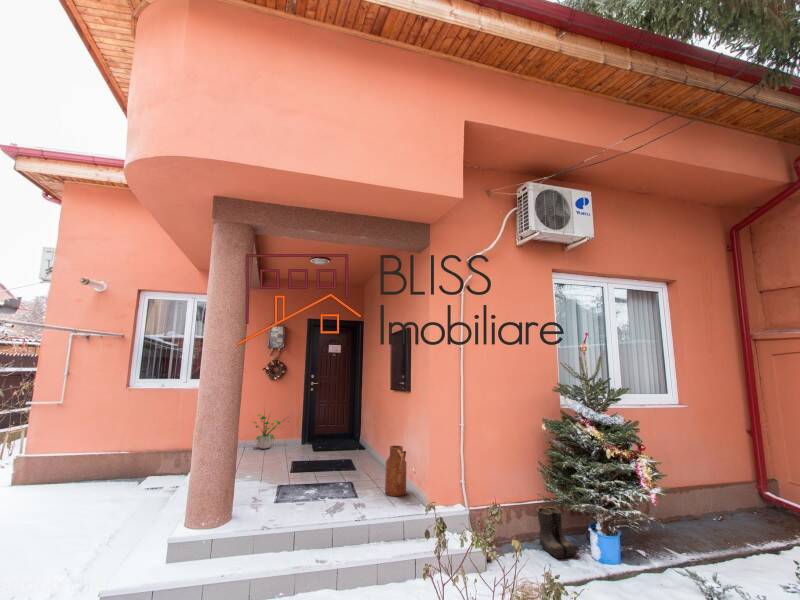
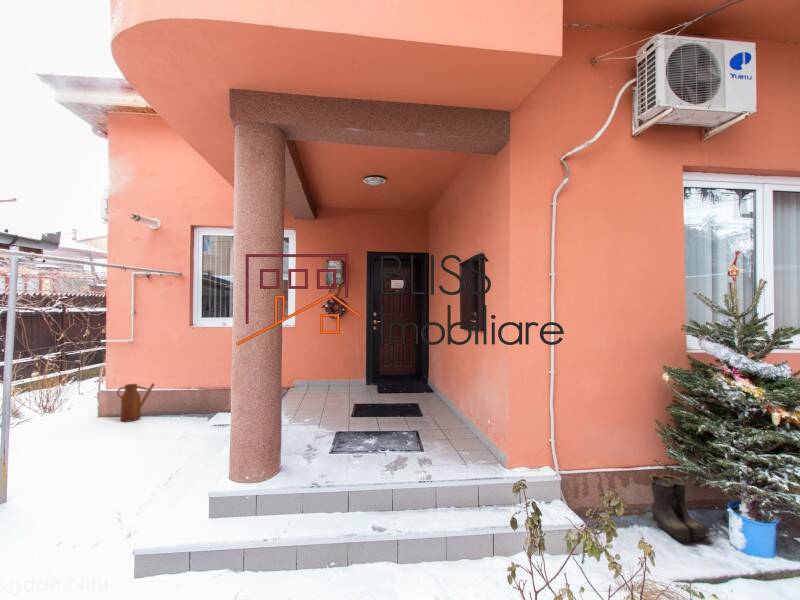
potted plant: present [254,414,289,449] -> none [313,345,356,389]
watering can: present [385,445,407,496] -> present [117,384,154,422]

